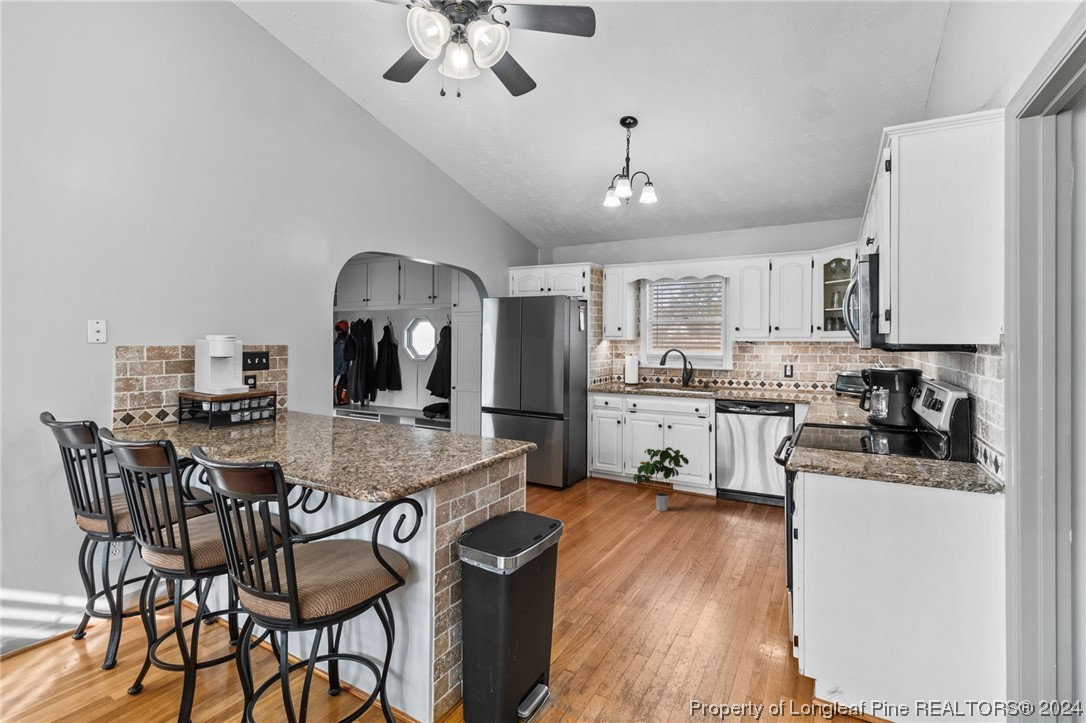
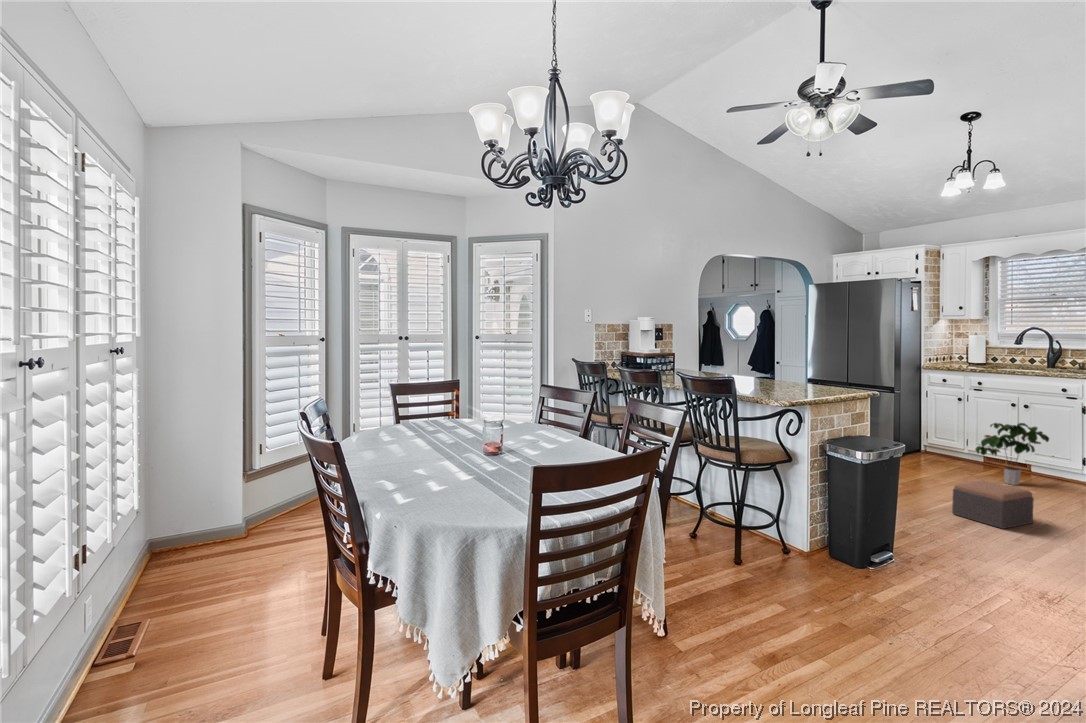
footstool: none [615,523,684,585] -> present [952,480,1034,529]

